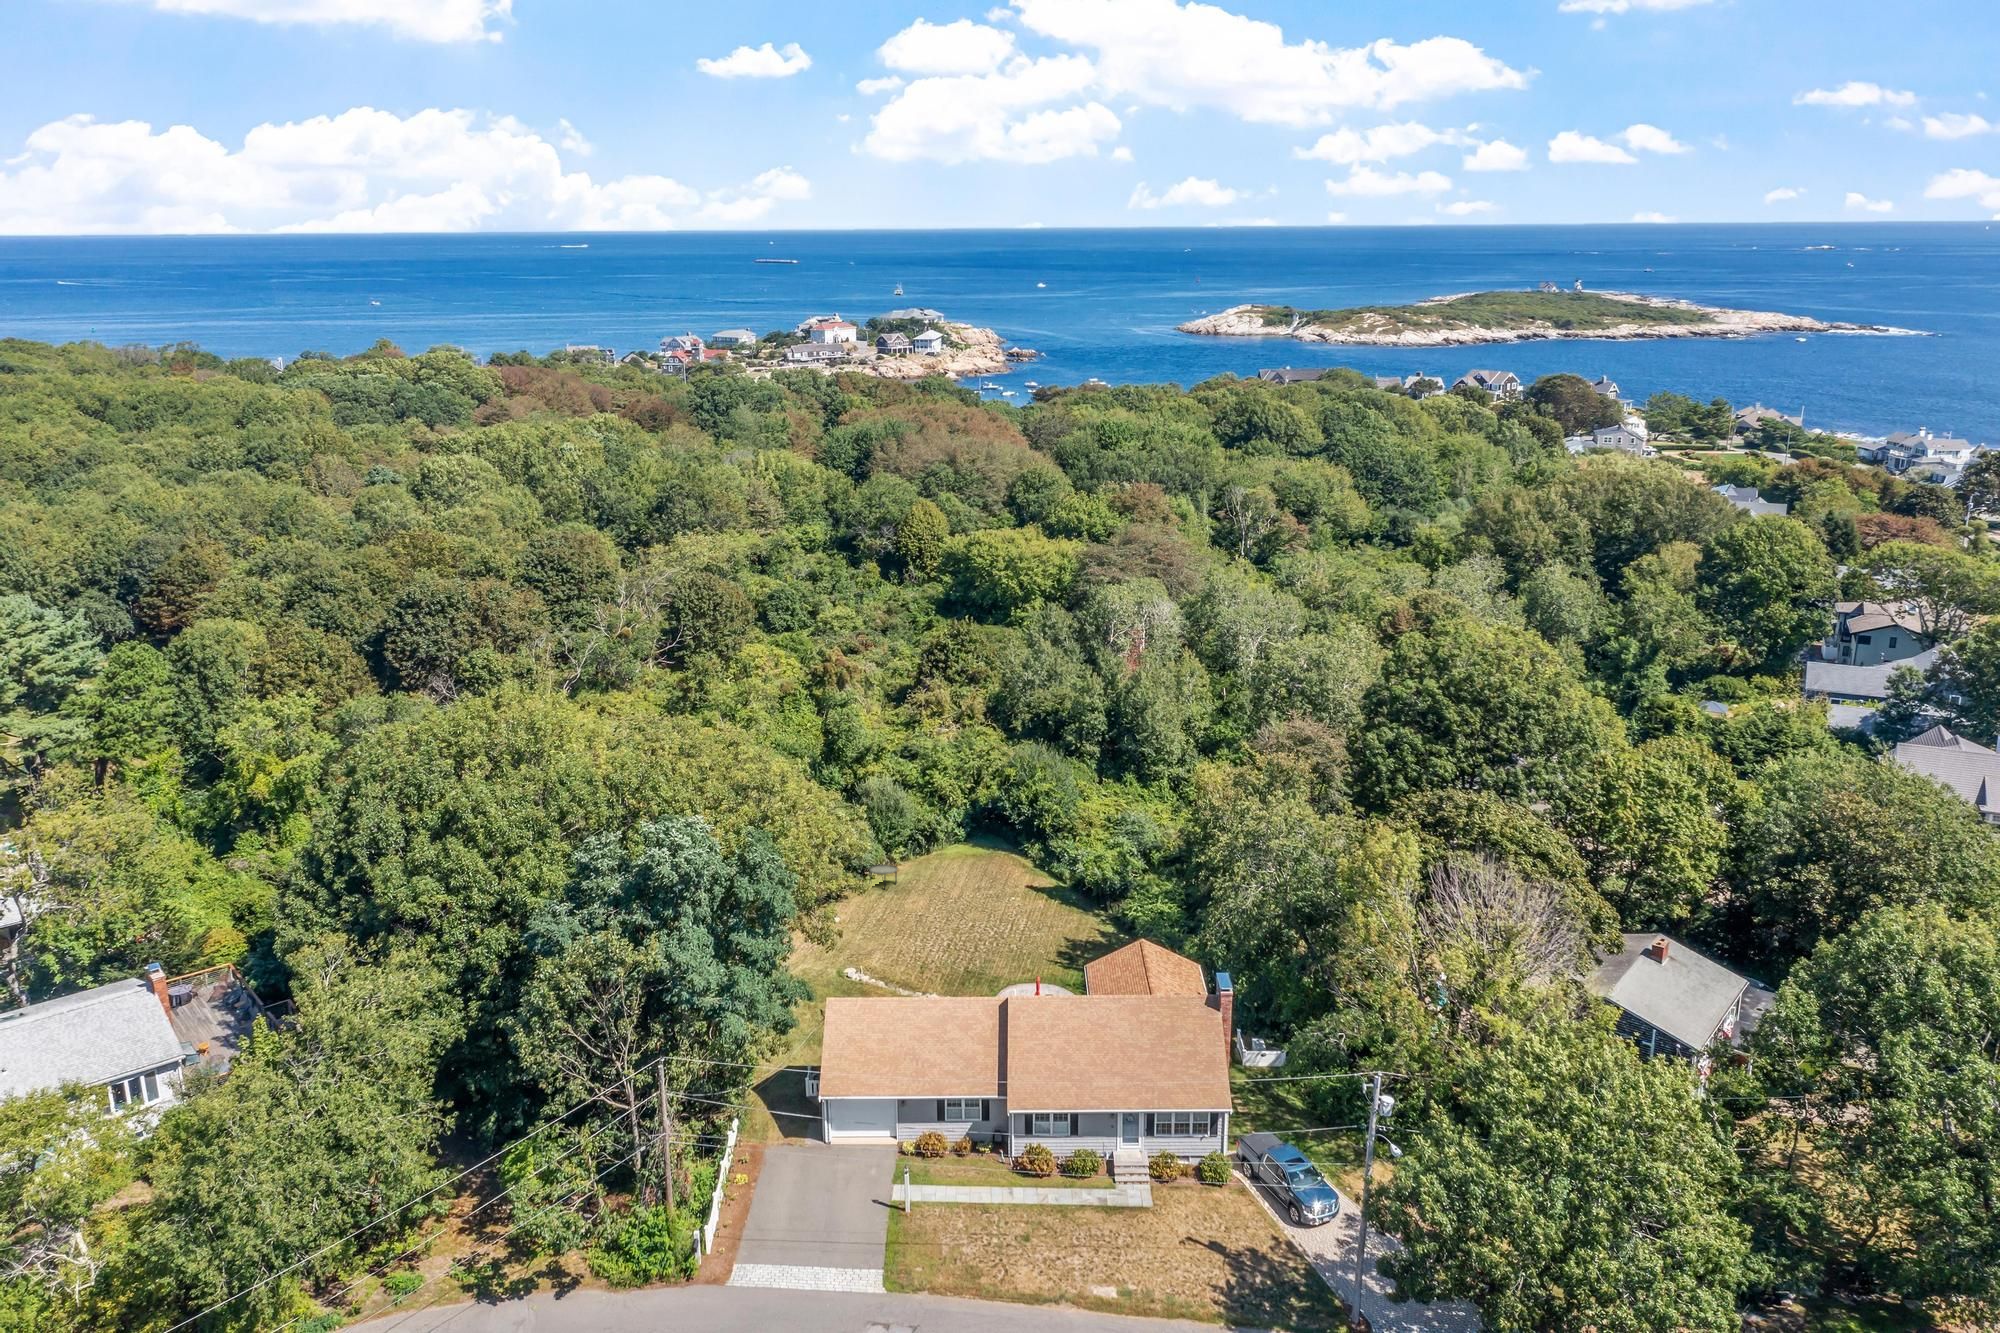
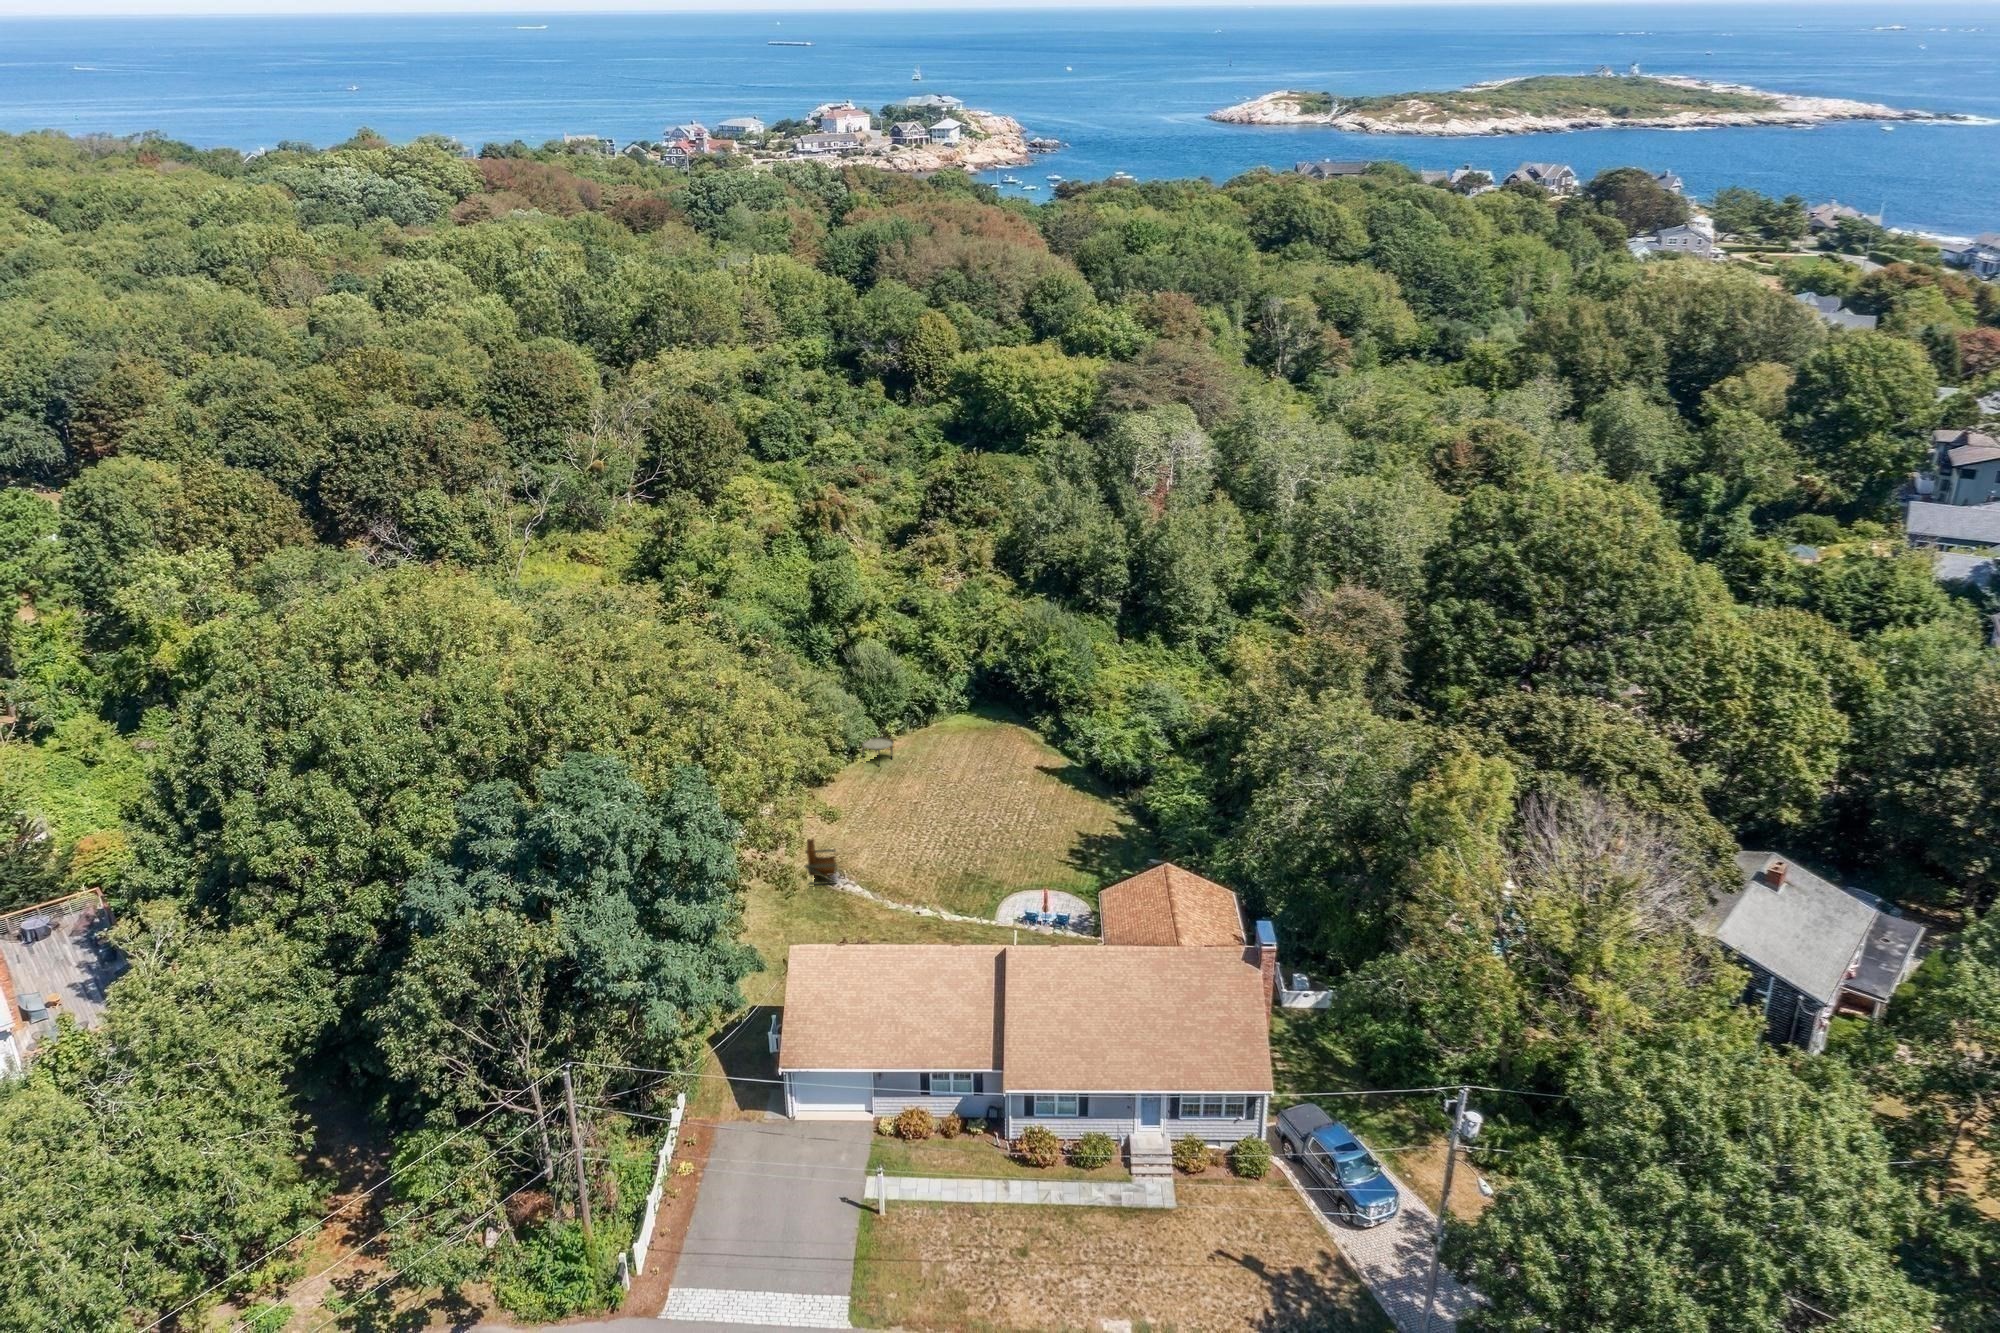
lounge chair: none [824,939,853,980] -> present [804,839,837,885]

